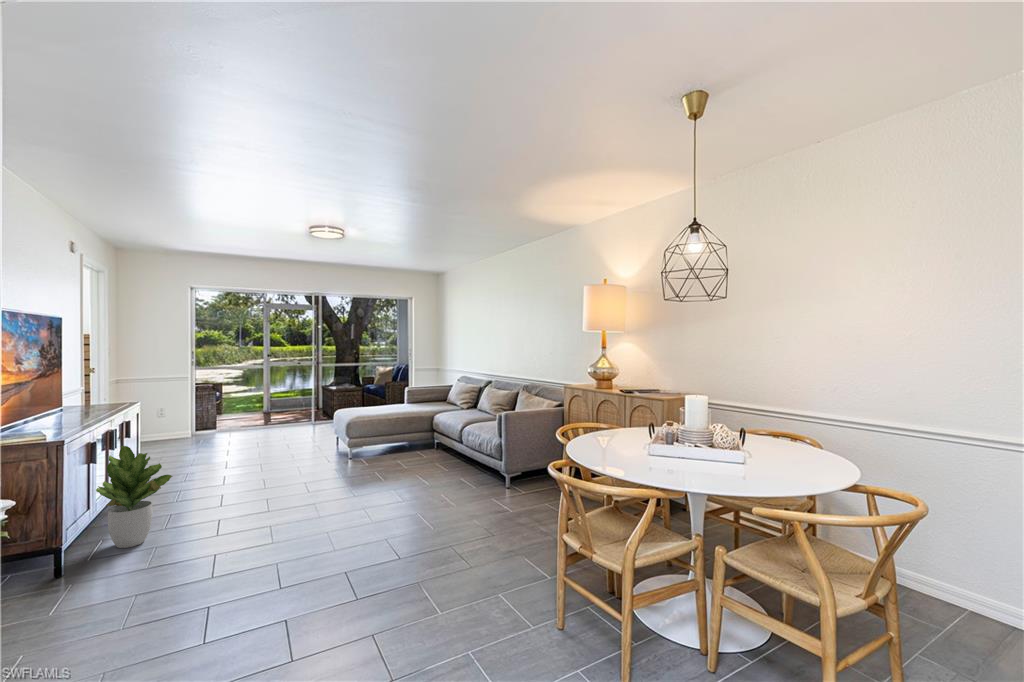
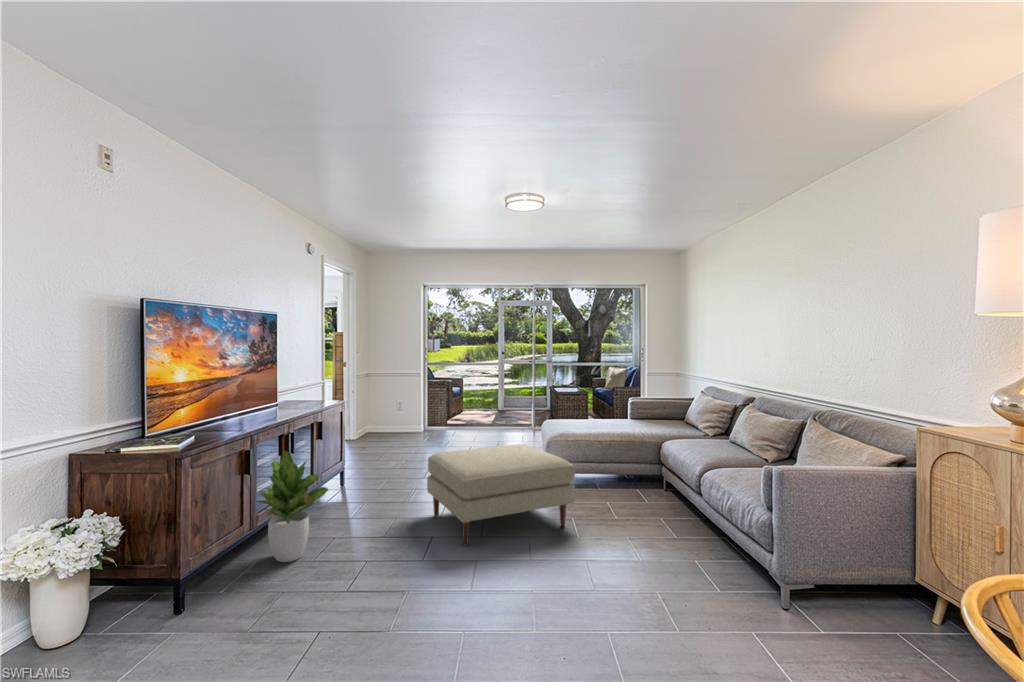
ottoman: none [251,426,383,506] -> present [427,444,575,546]

